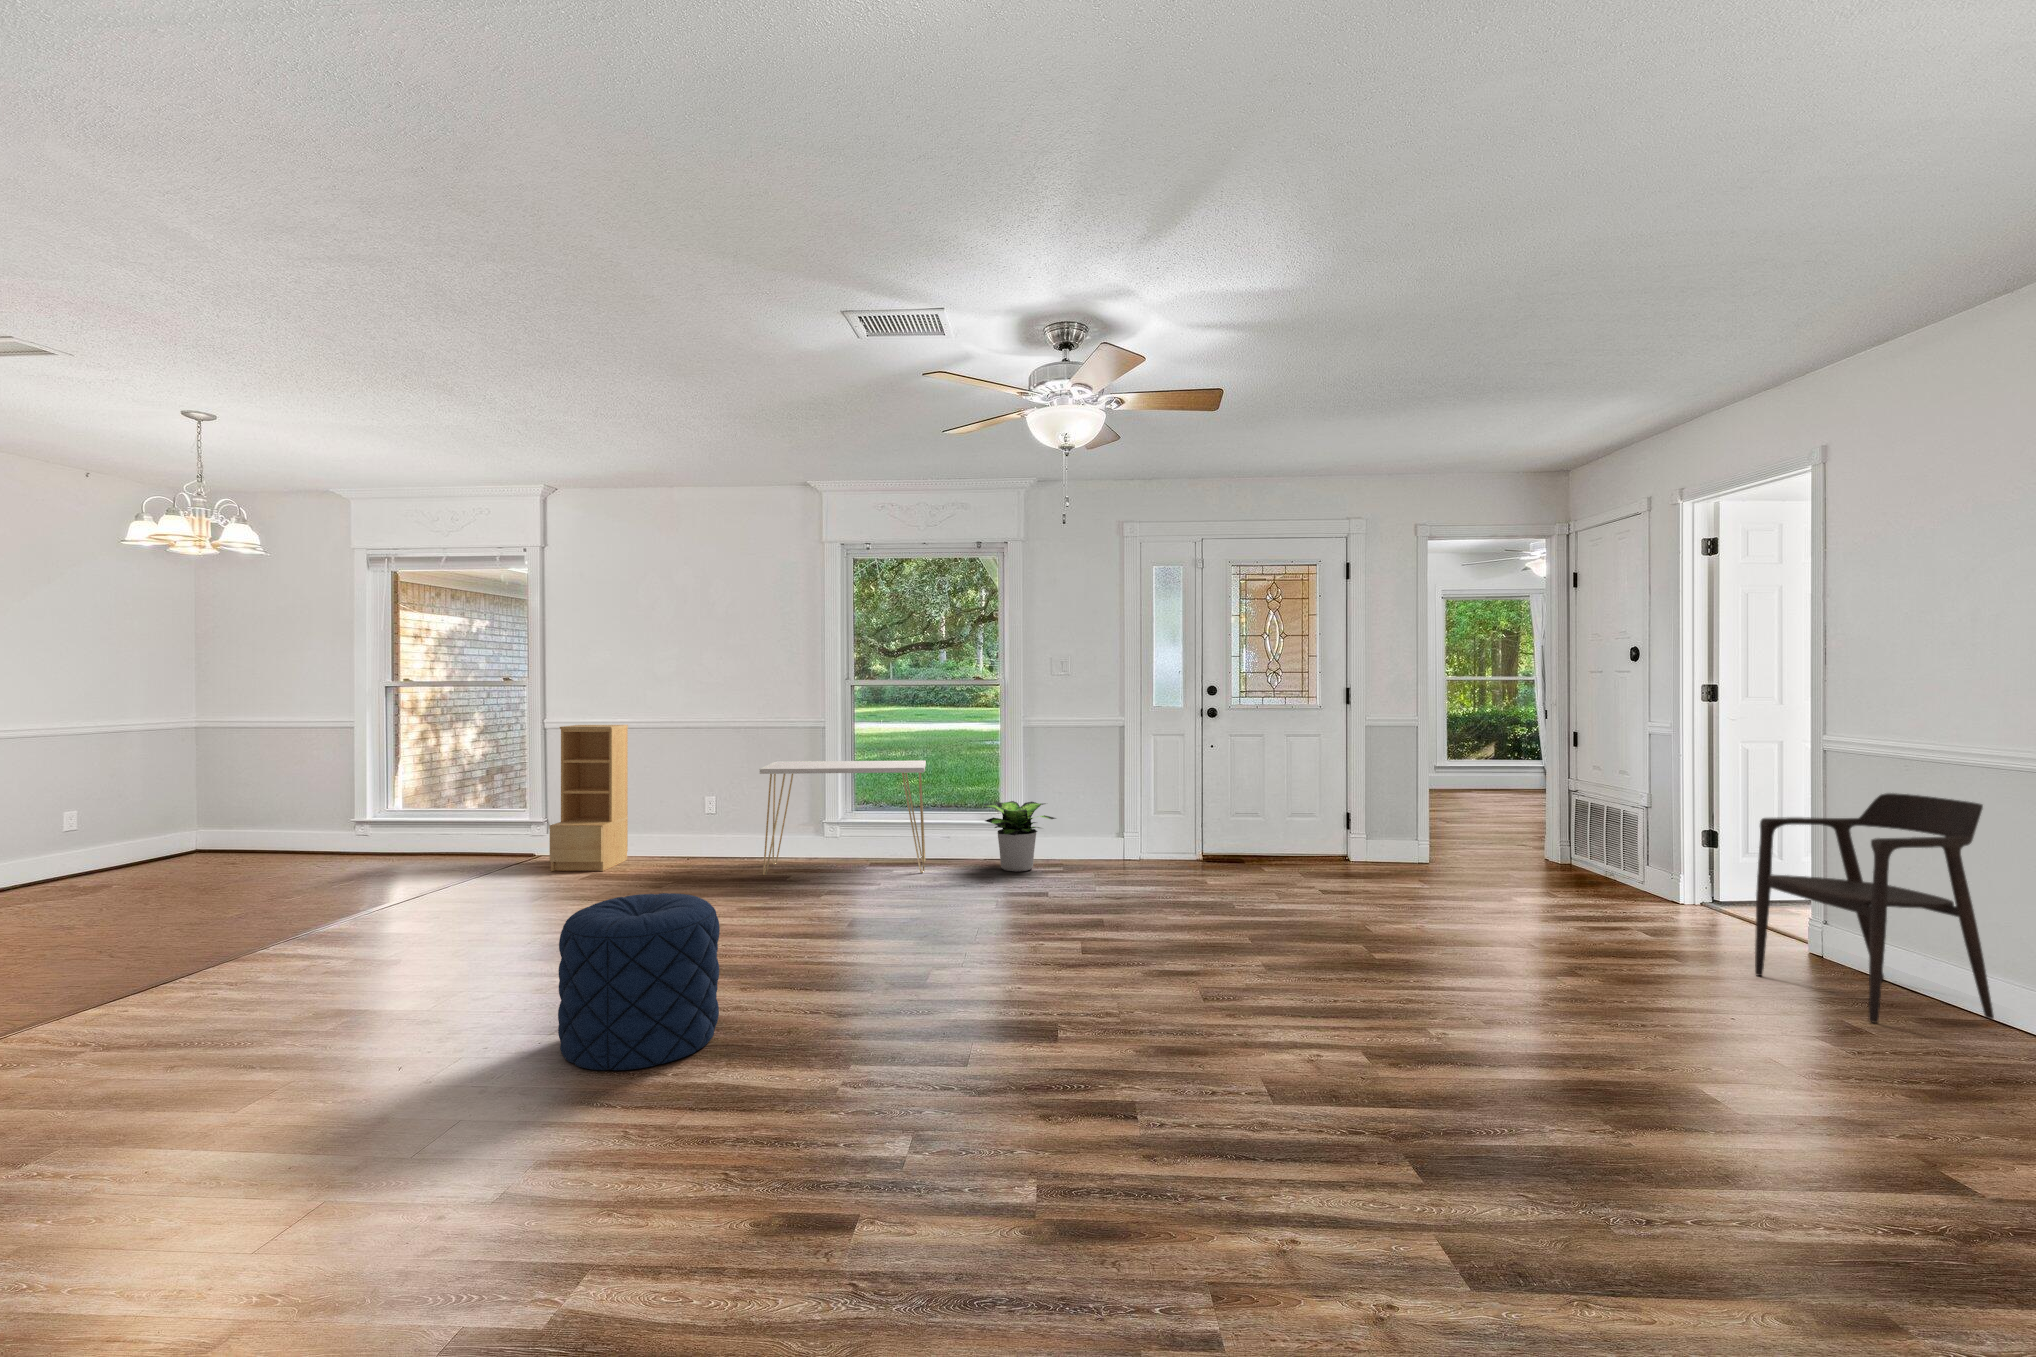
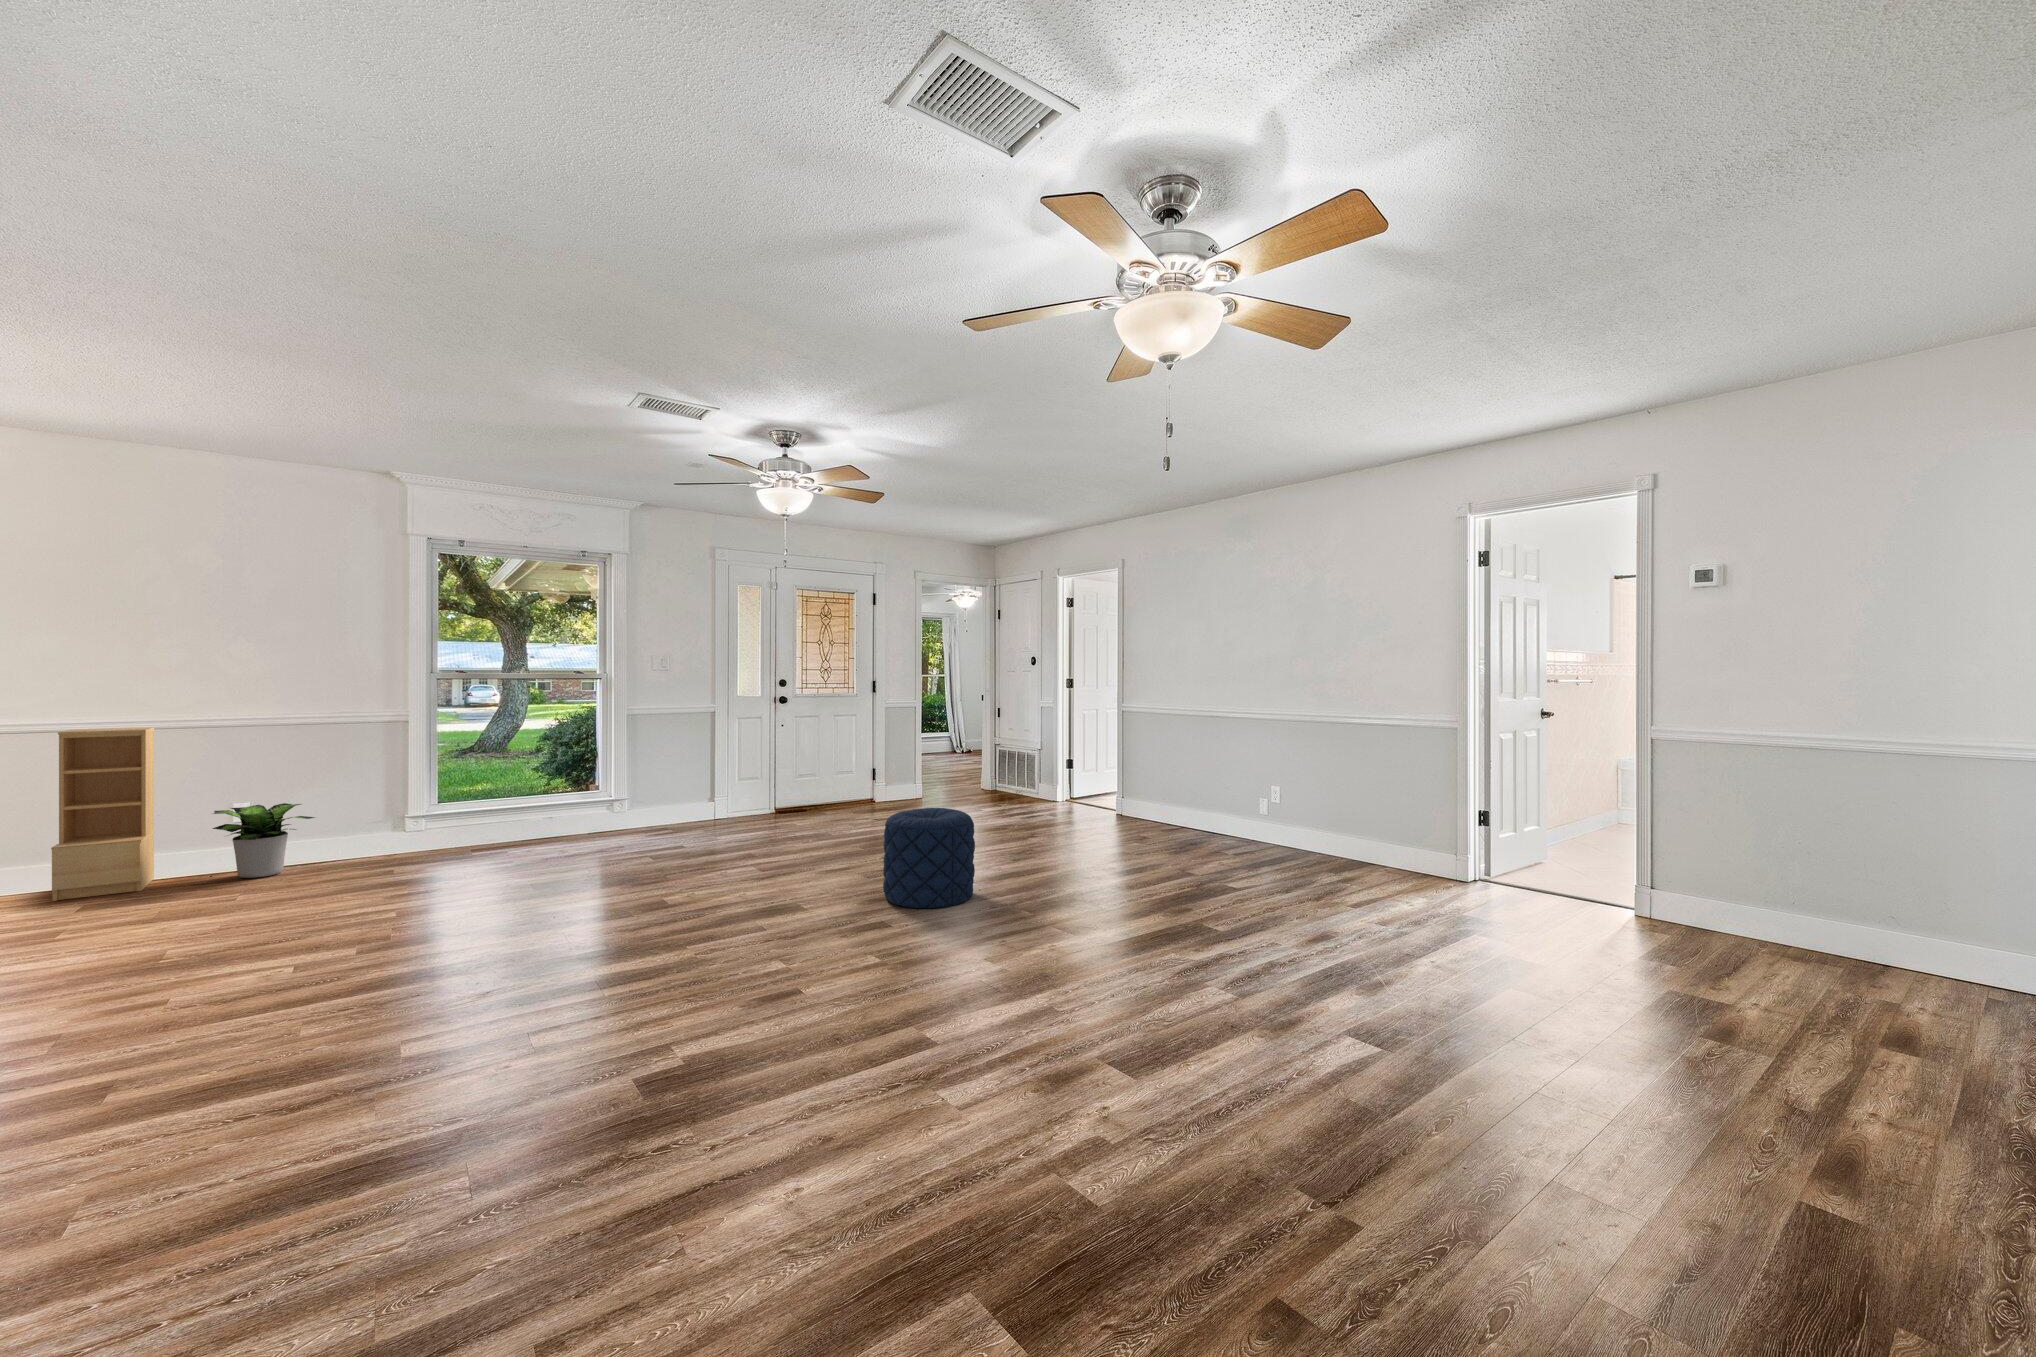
console table: present [760,760,926,875] -> none [370,749,556,867]
armchair: present [1755,793,1994,1023] -> none [1108,731,1193,836]
potted plant: present [984,801,1056,872] -> present [213,803,314,878]
pouf: present [558,893,720,1070] -> present [883,808,975,908]

